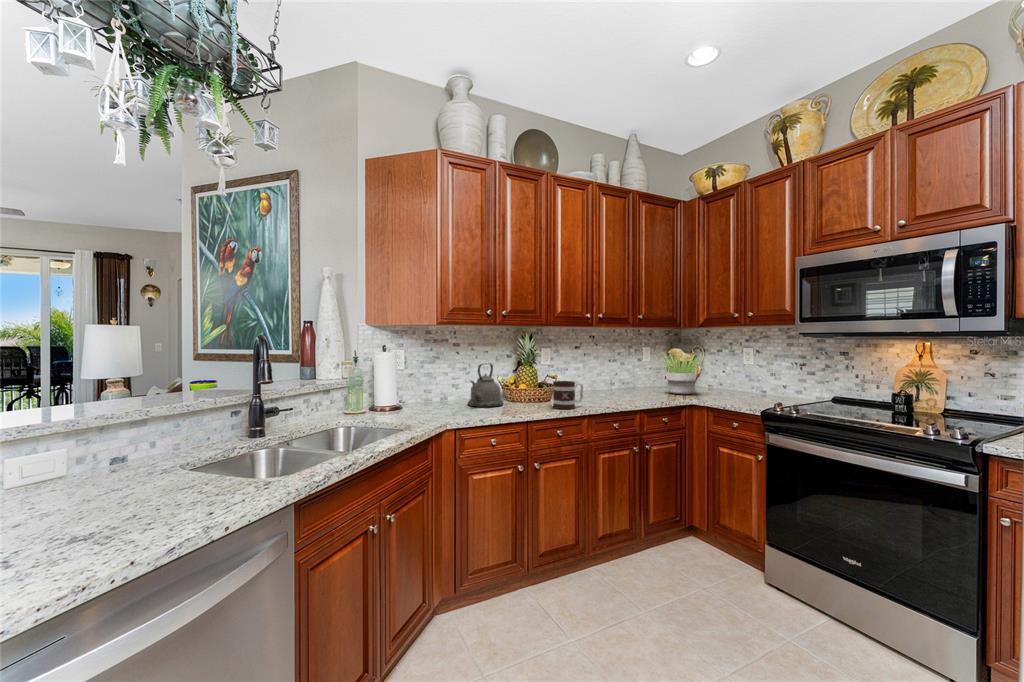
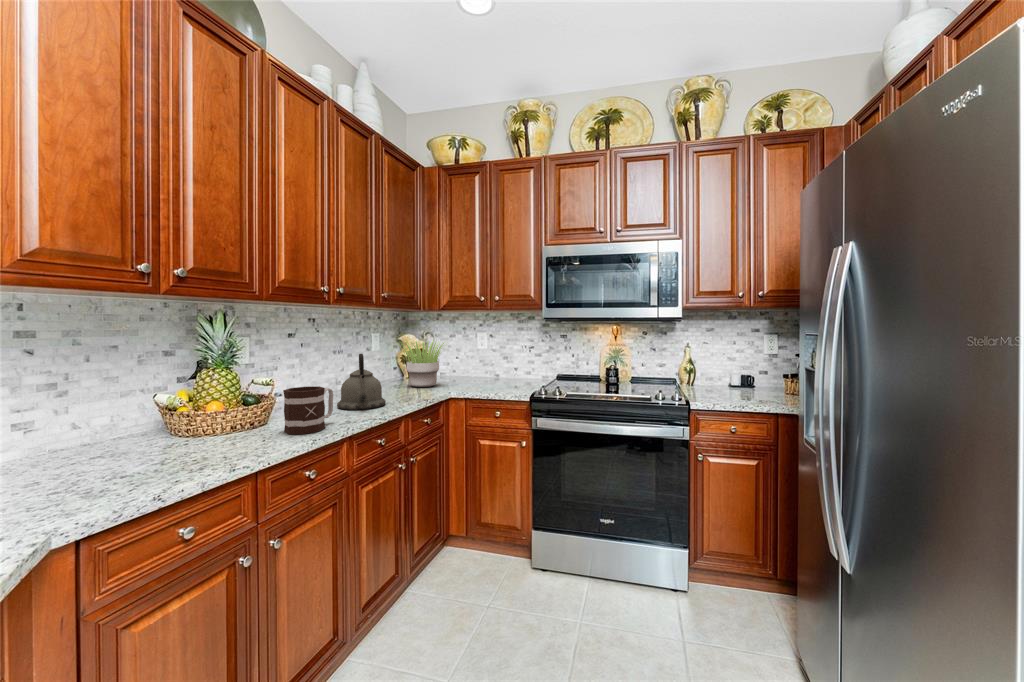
kettle: present [468,363,503,407] -> present [337,354,386,410]

